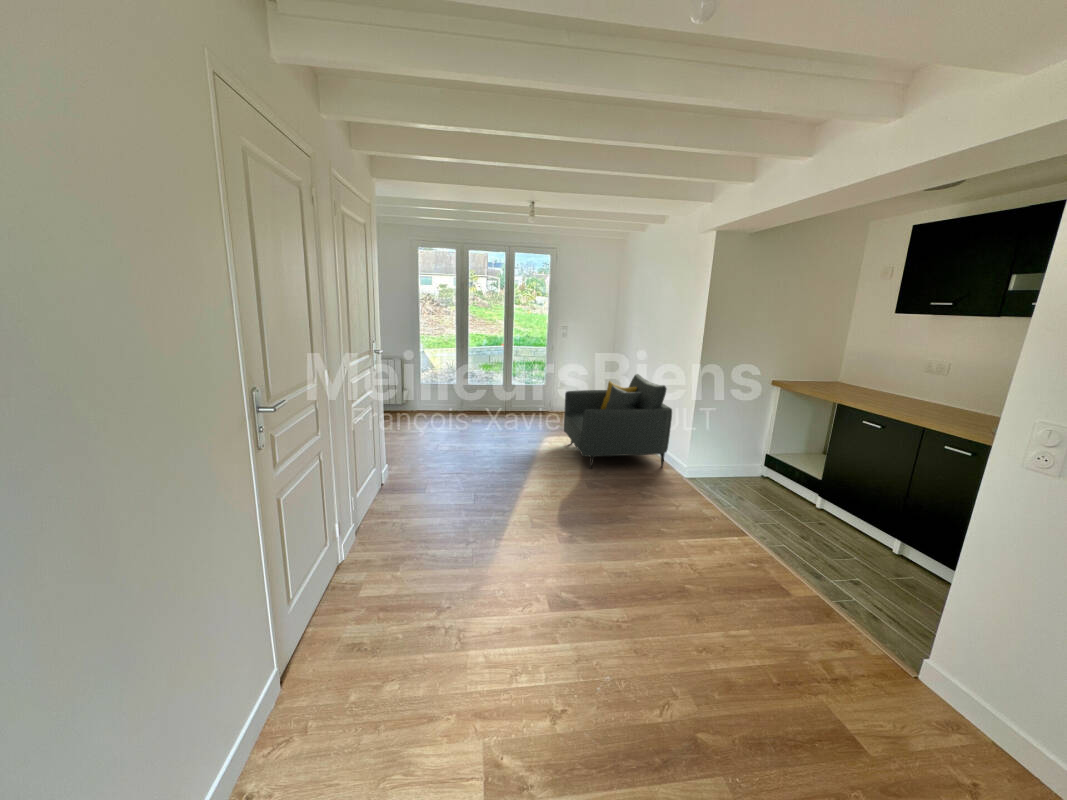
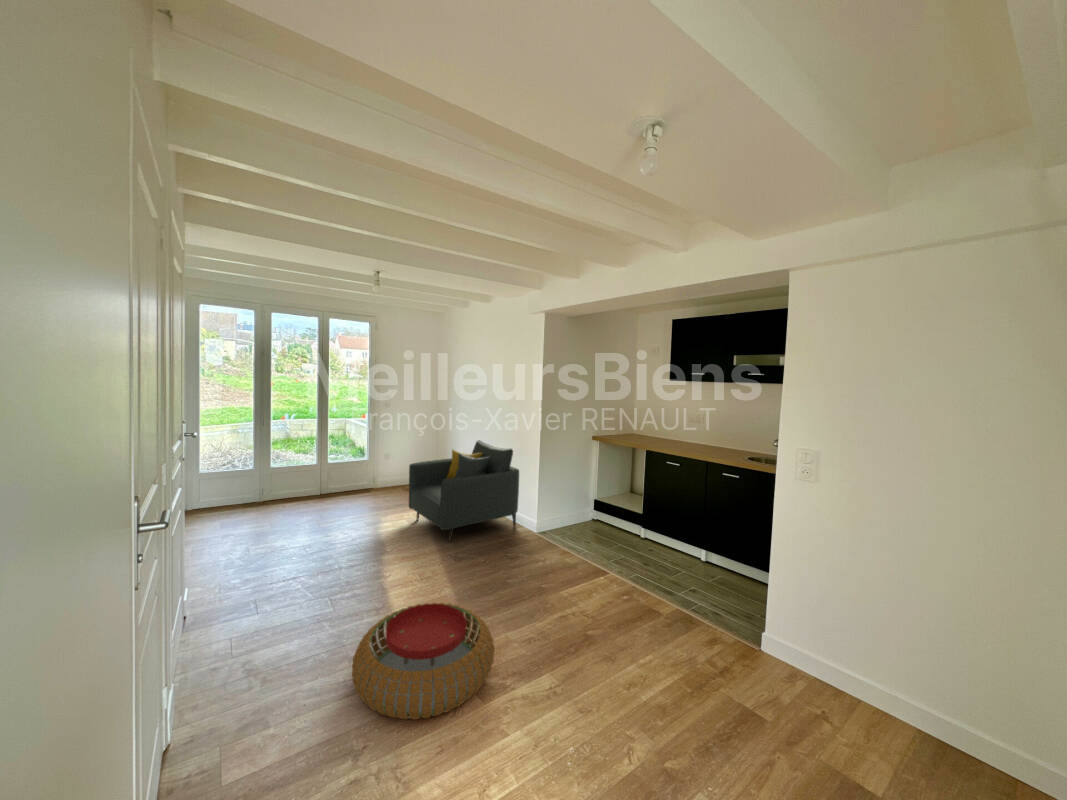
pouf: none [457,513,576,605] -> present [352,603,494,720]

